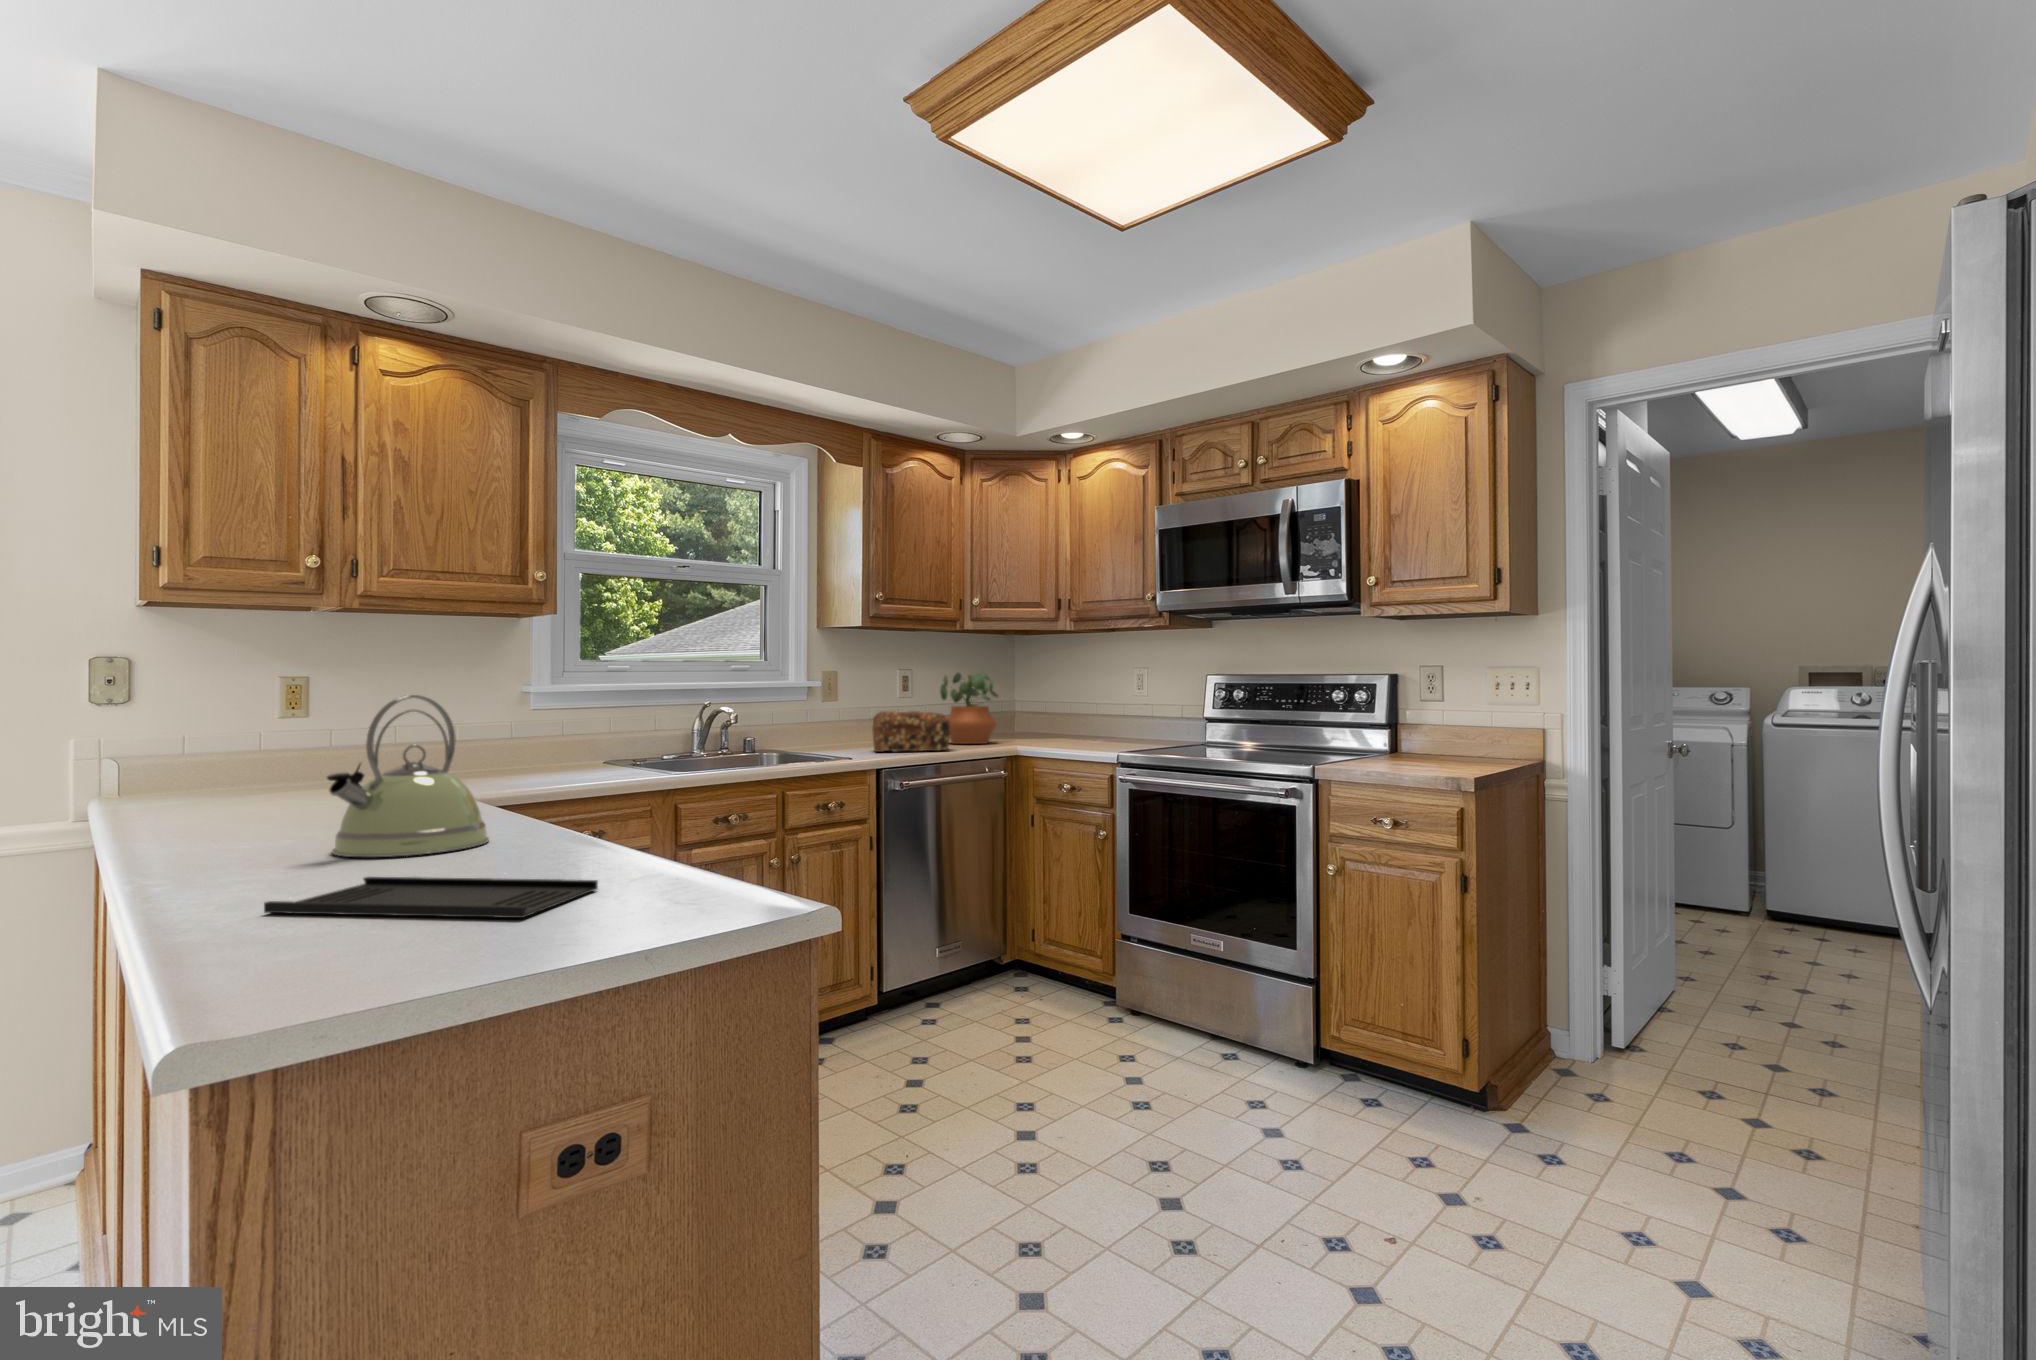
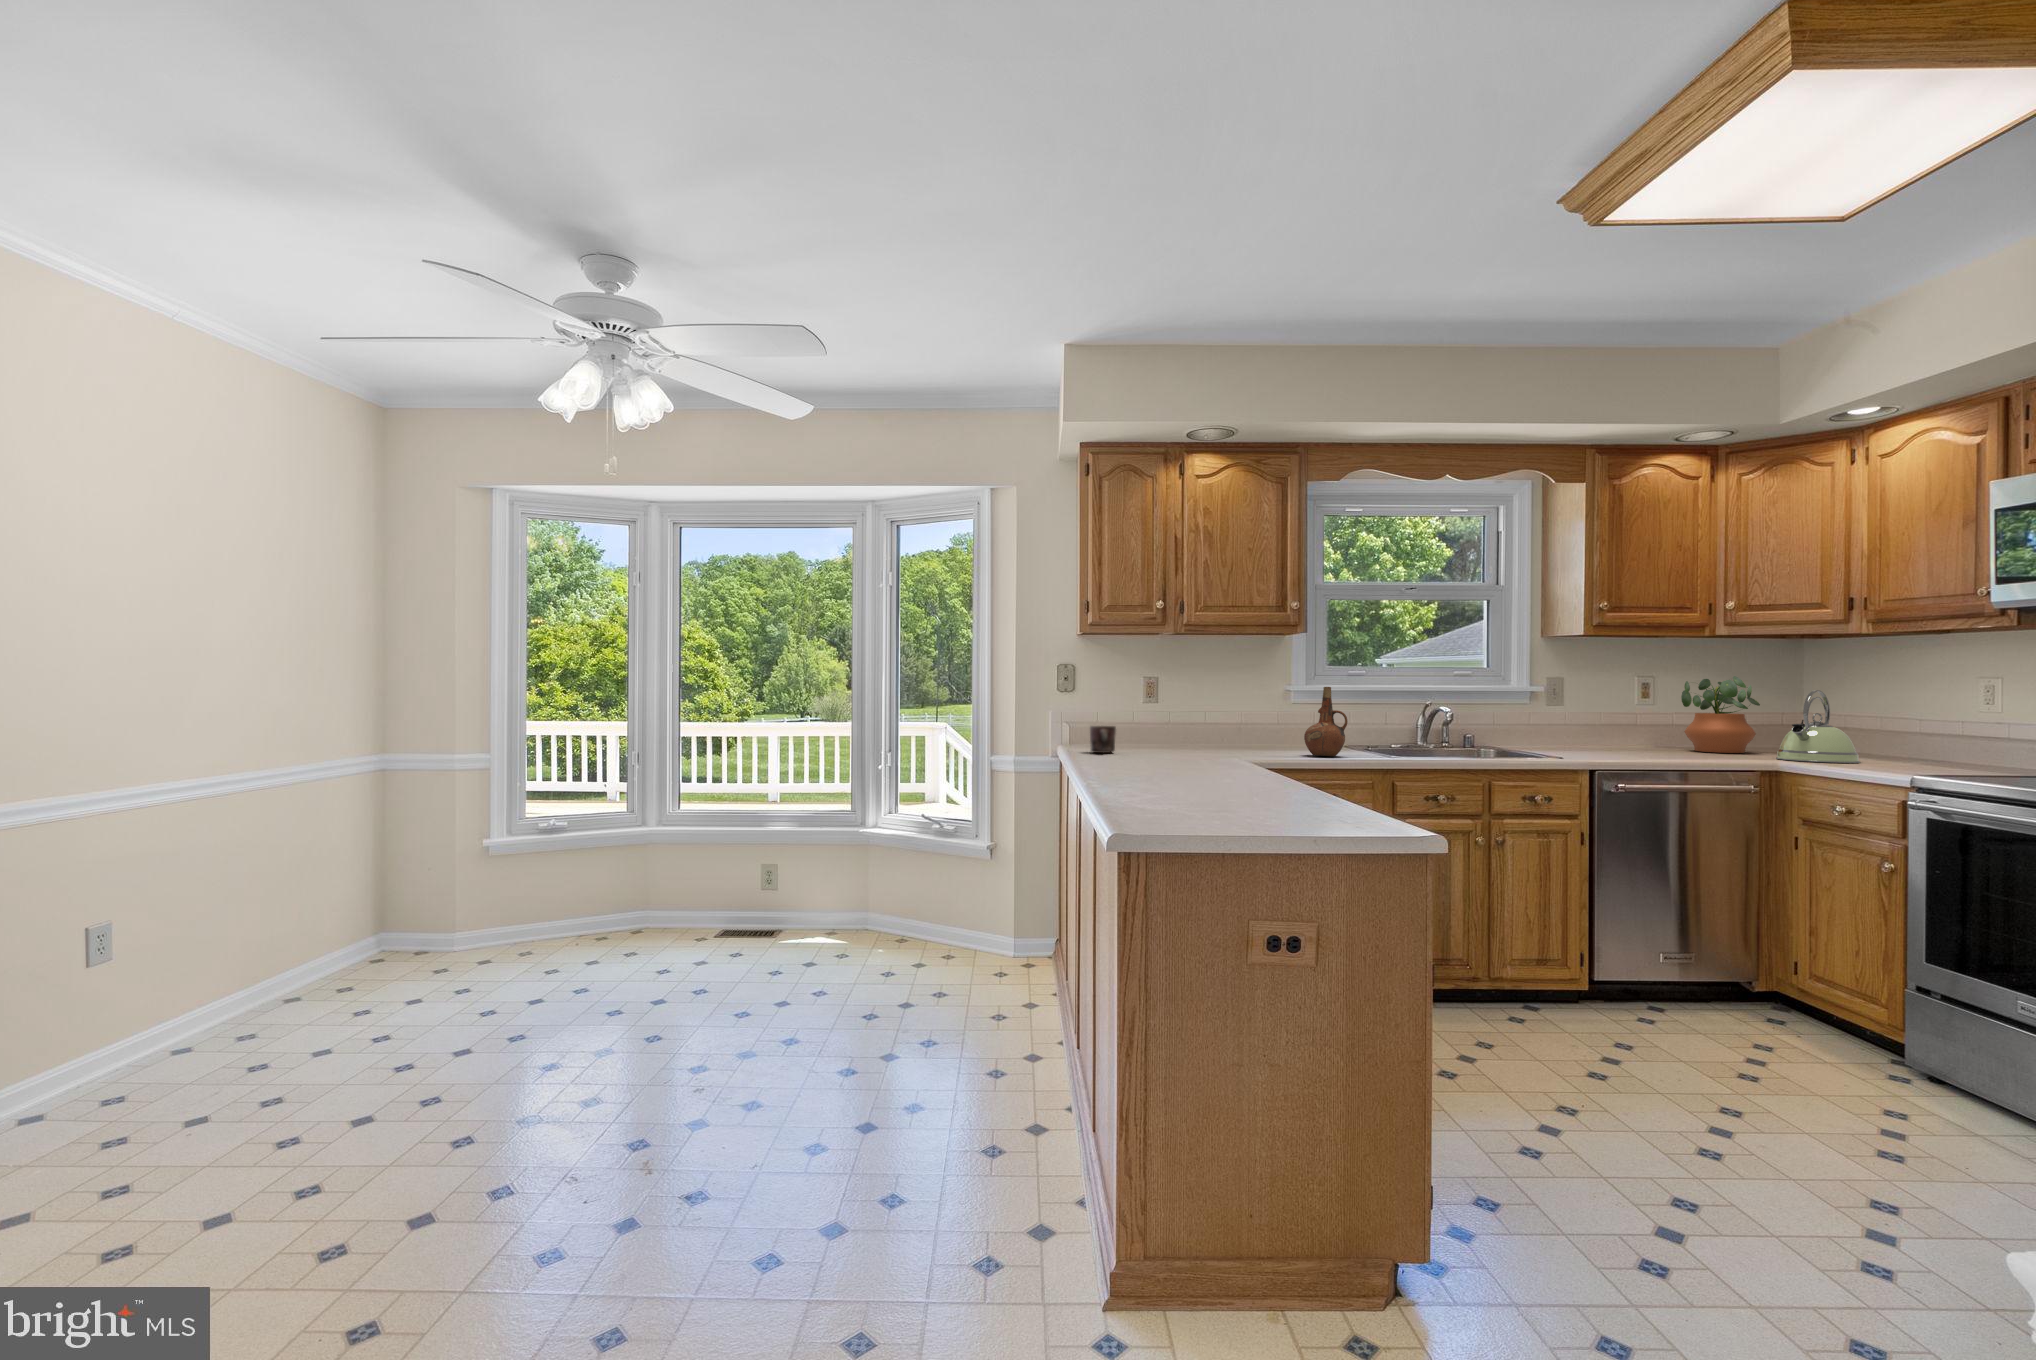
ceramic pitcher: none [561,688,620,782] -> present [1304,687,1348,756]
kettle: present [327,695,489,857] -> present [1776,690,1860,763]
bread loaf: present [873,711,950,752] -> none [1593,715,1683,755]
mug: none [174,761,231,810] -> present [1090,726,1116,753]
tray: present [264,877,598,918] -> none [1120,789,1290,817]

